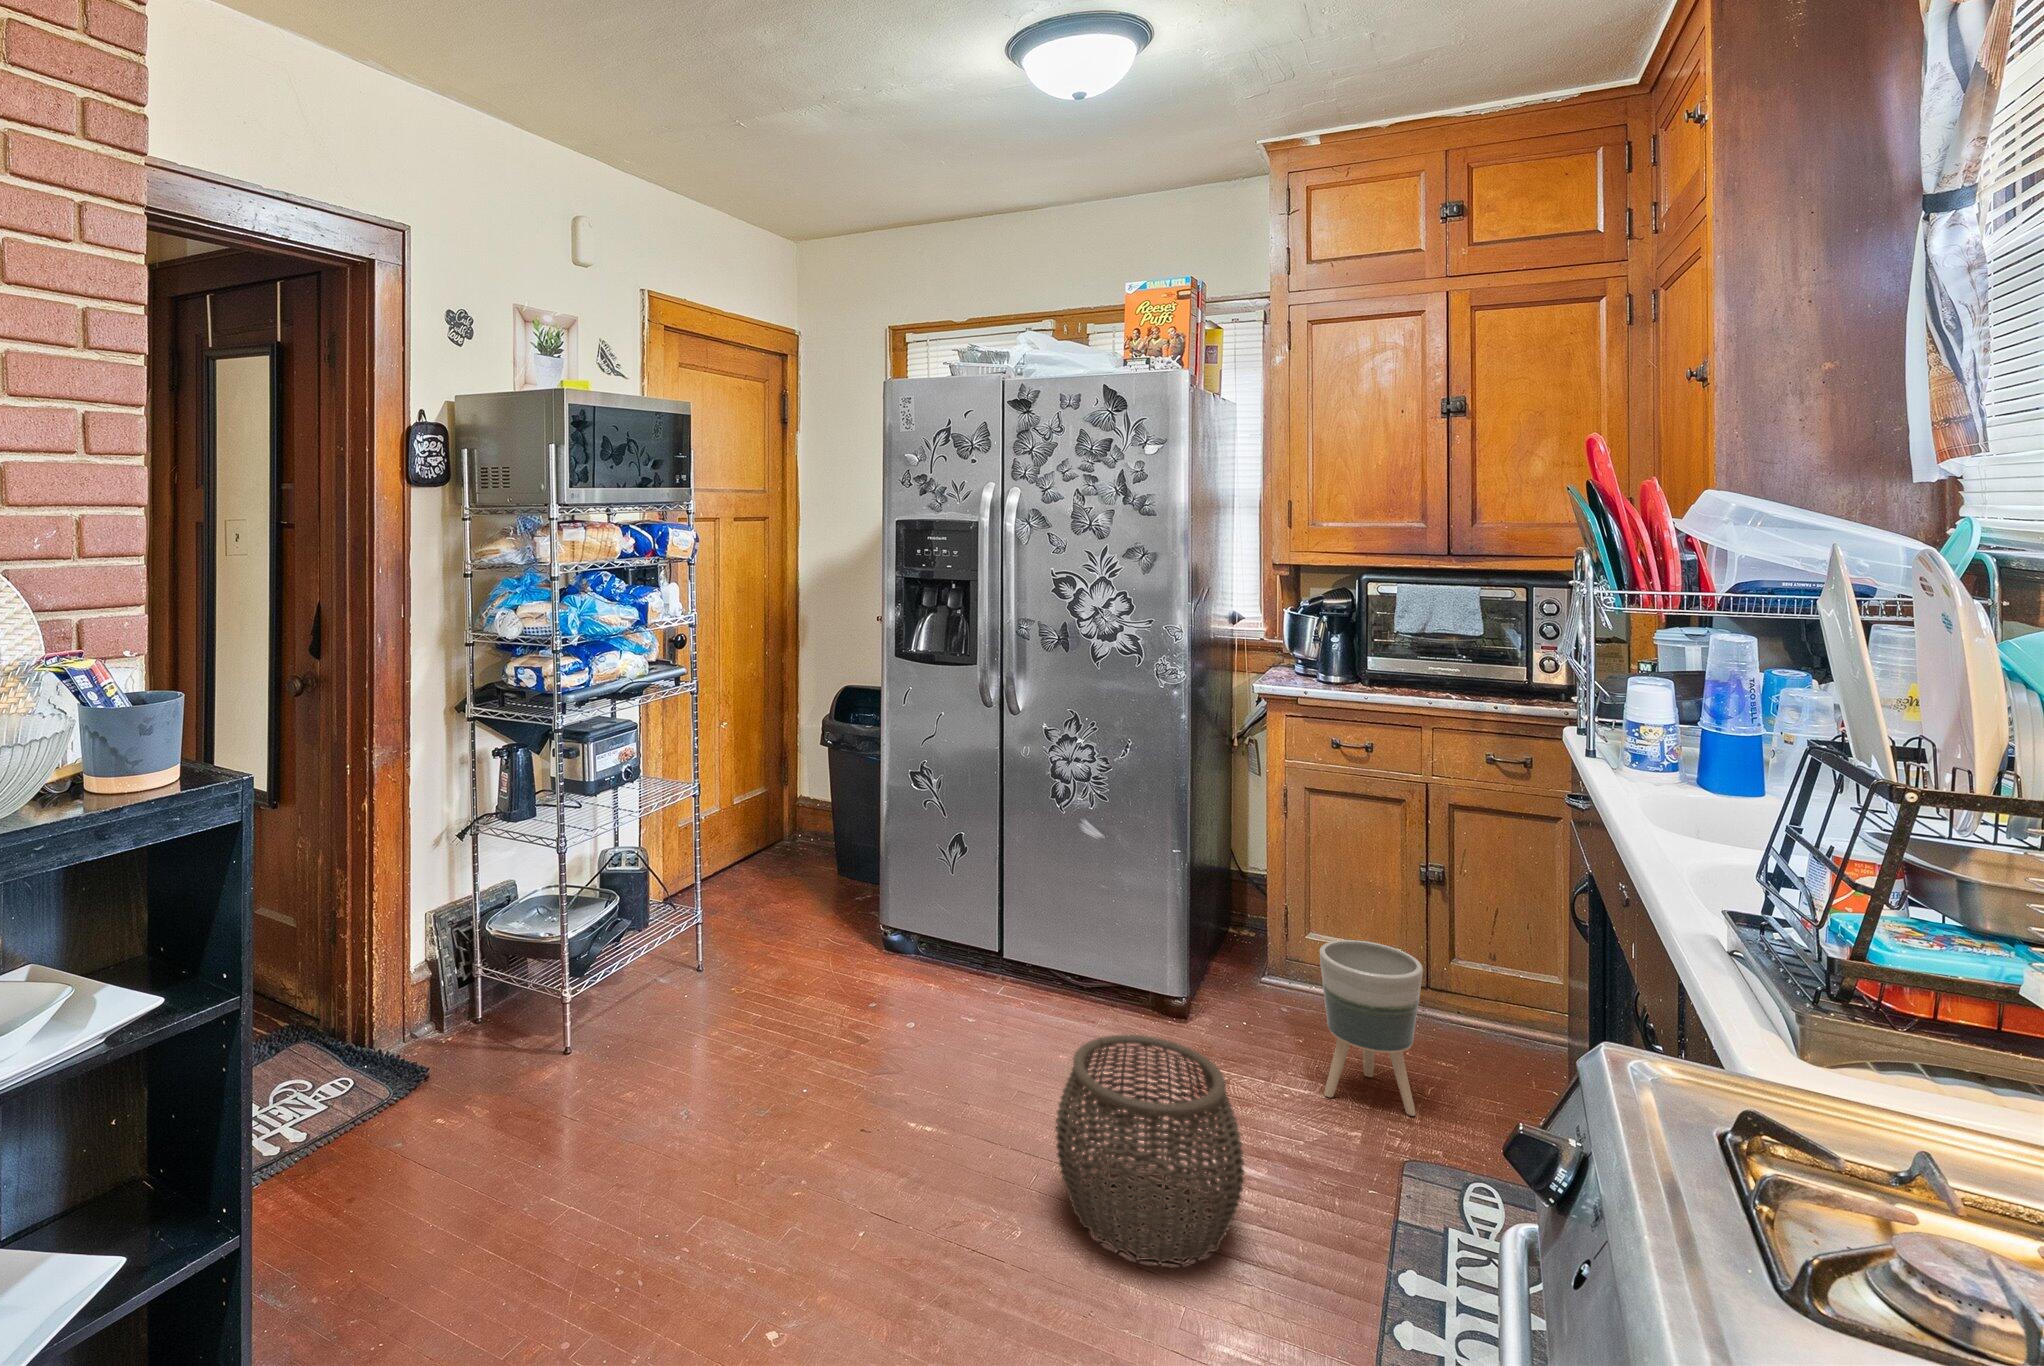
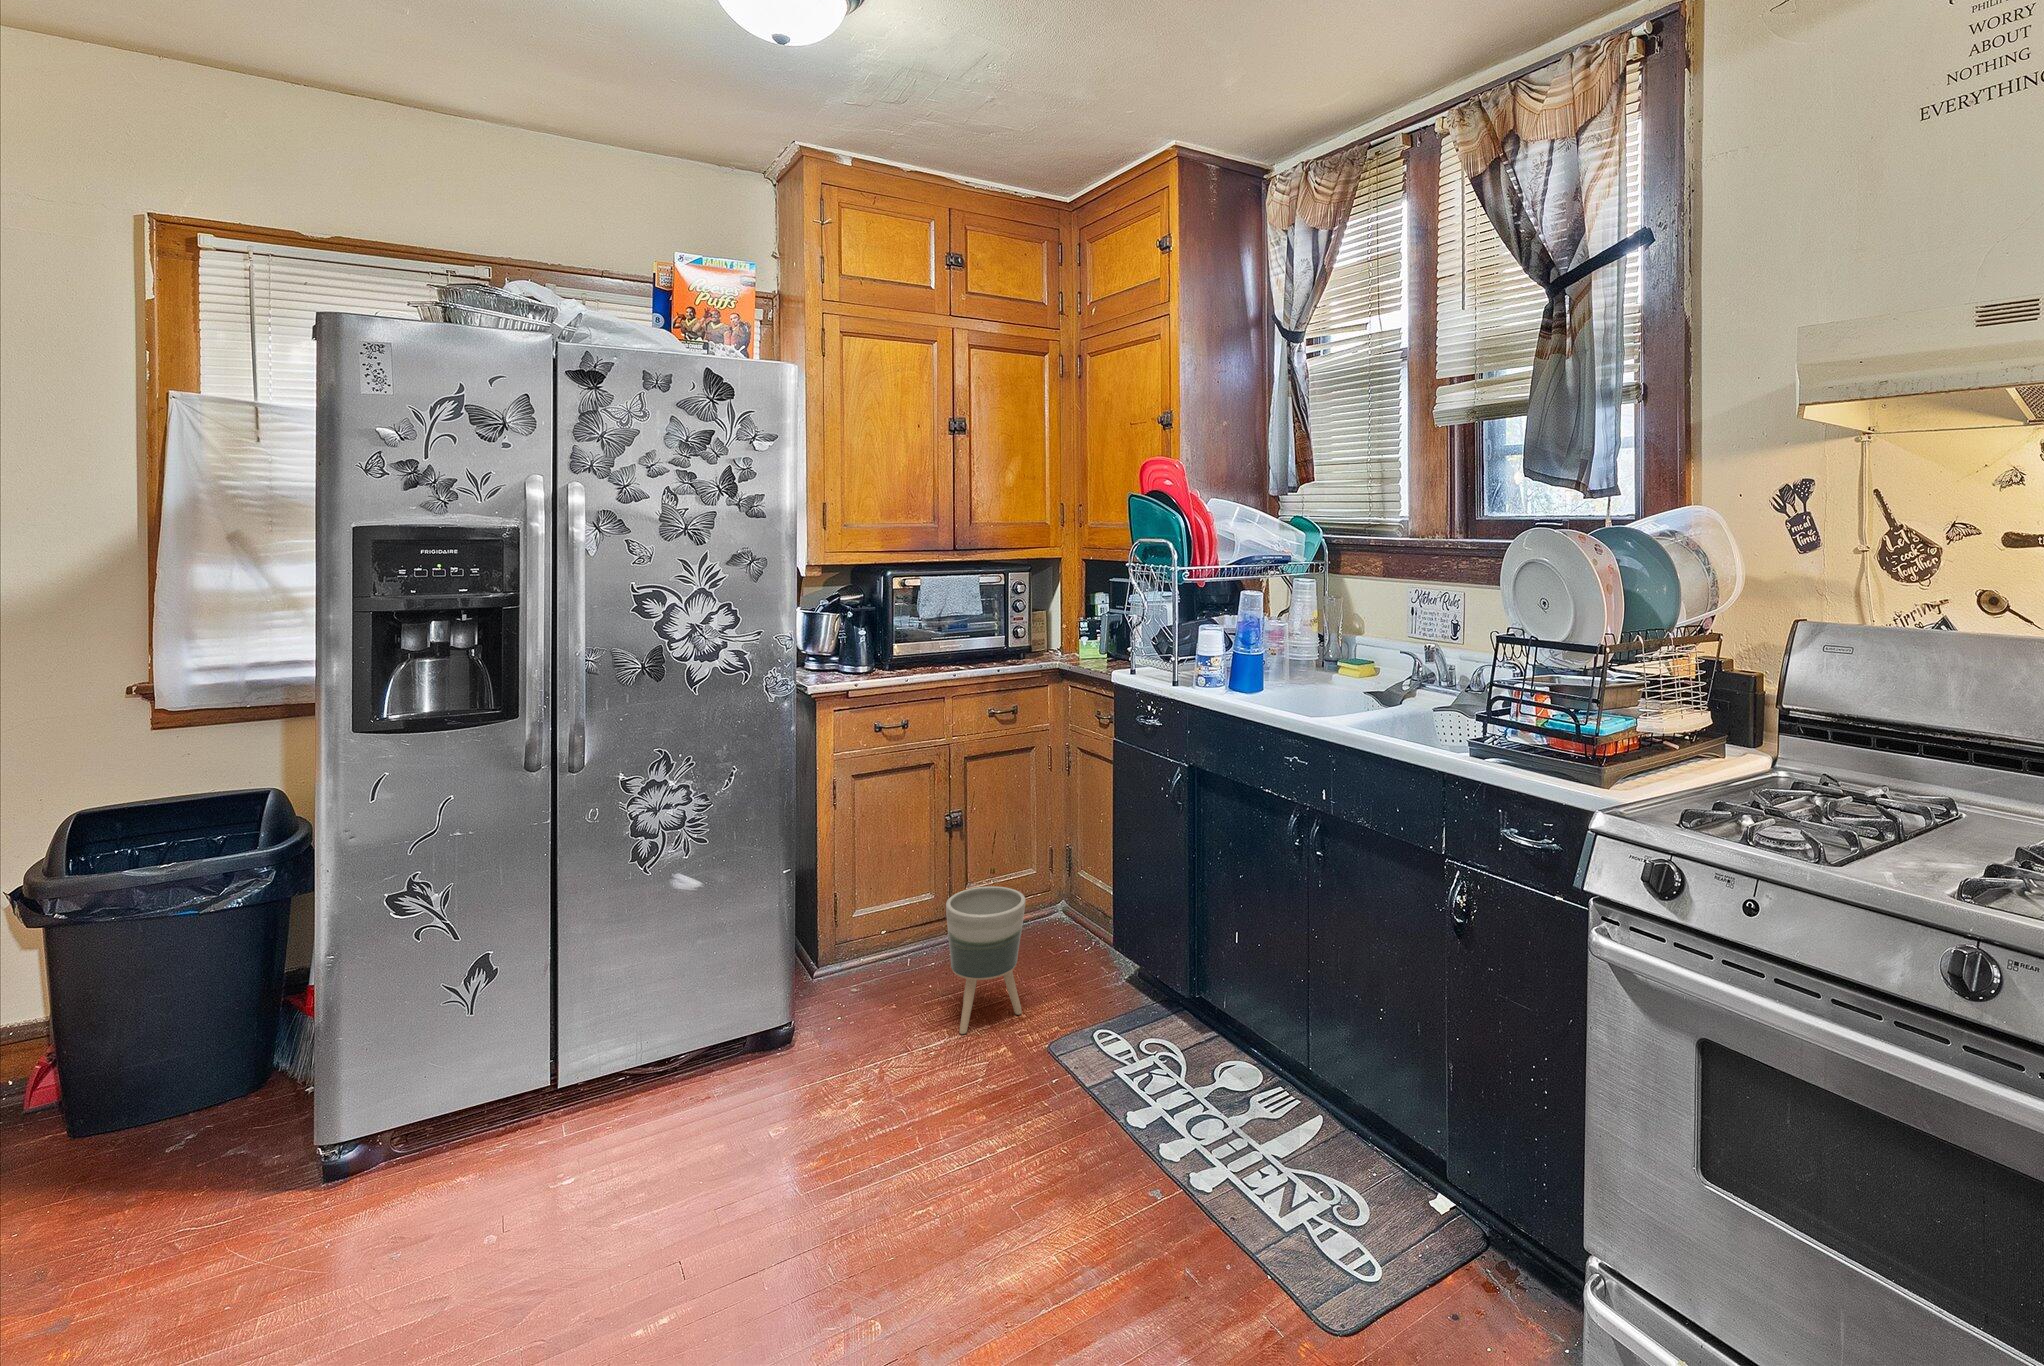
woven basket: present [1055,1035,1245,1264] -> none [887,1036,1064,1260]

